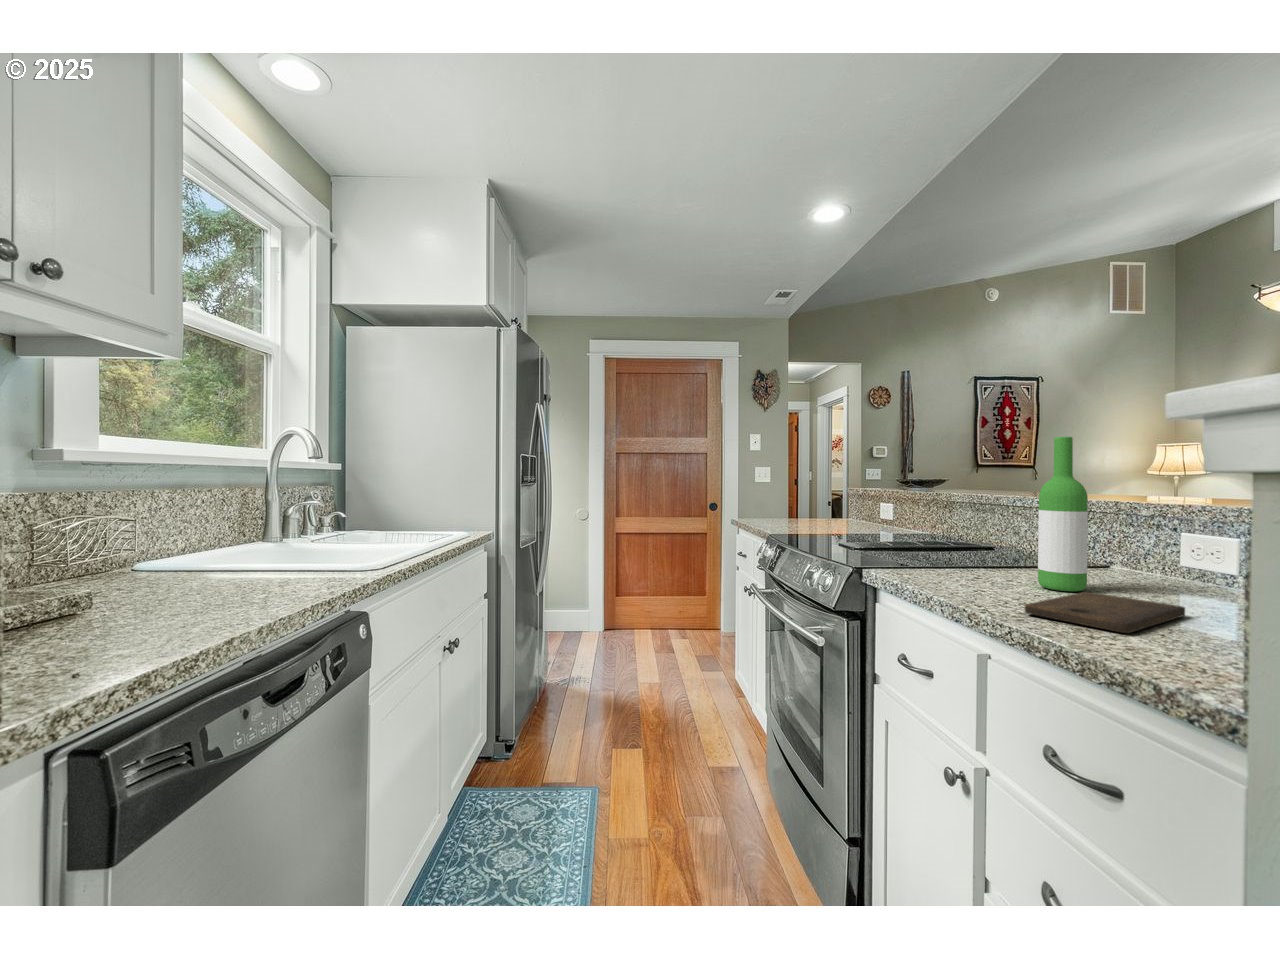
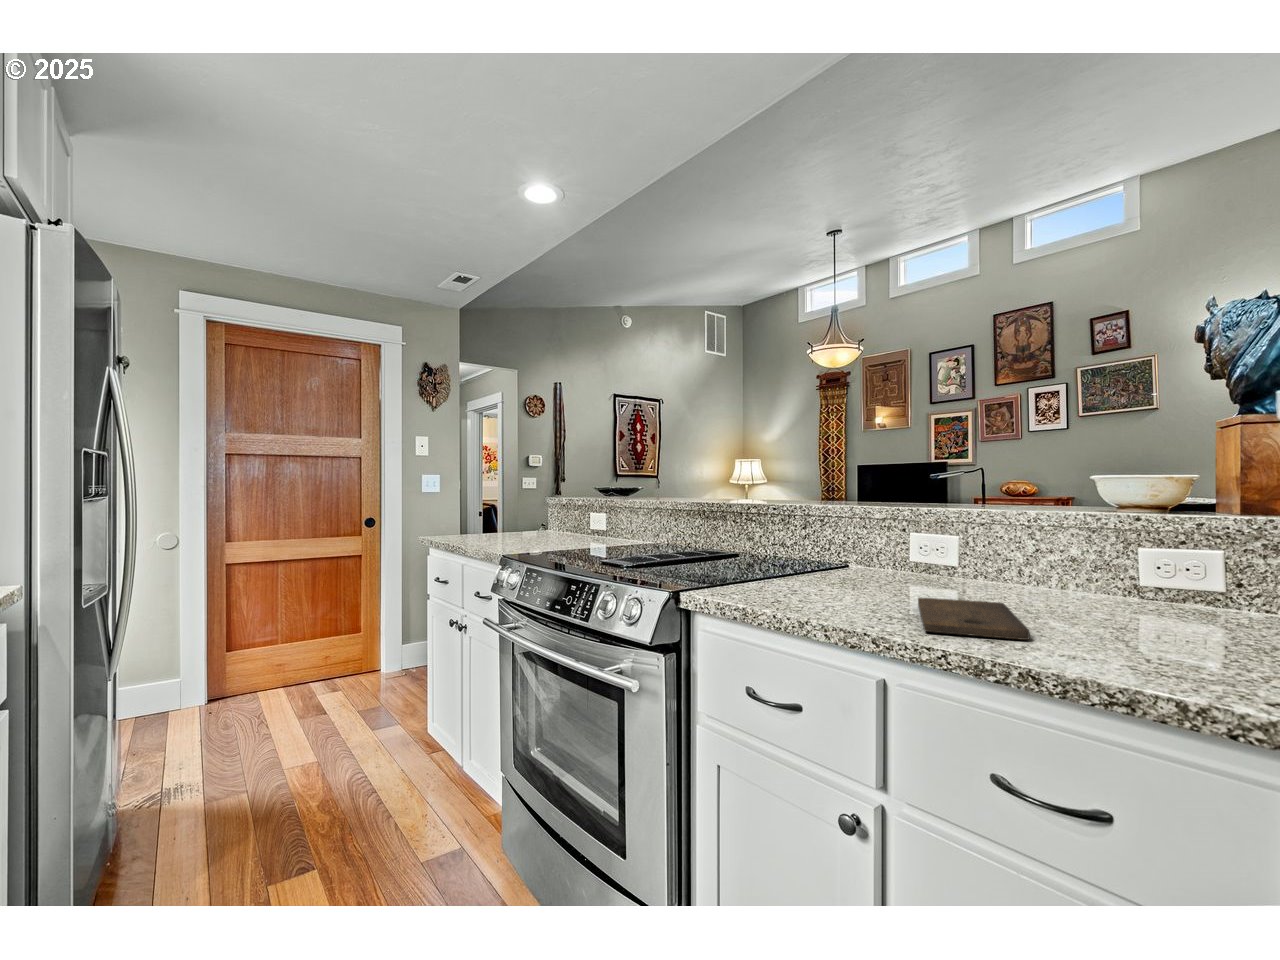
wine bottle: present [1038,437,1088,591] -> none [854,444,896,598]

